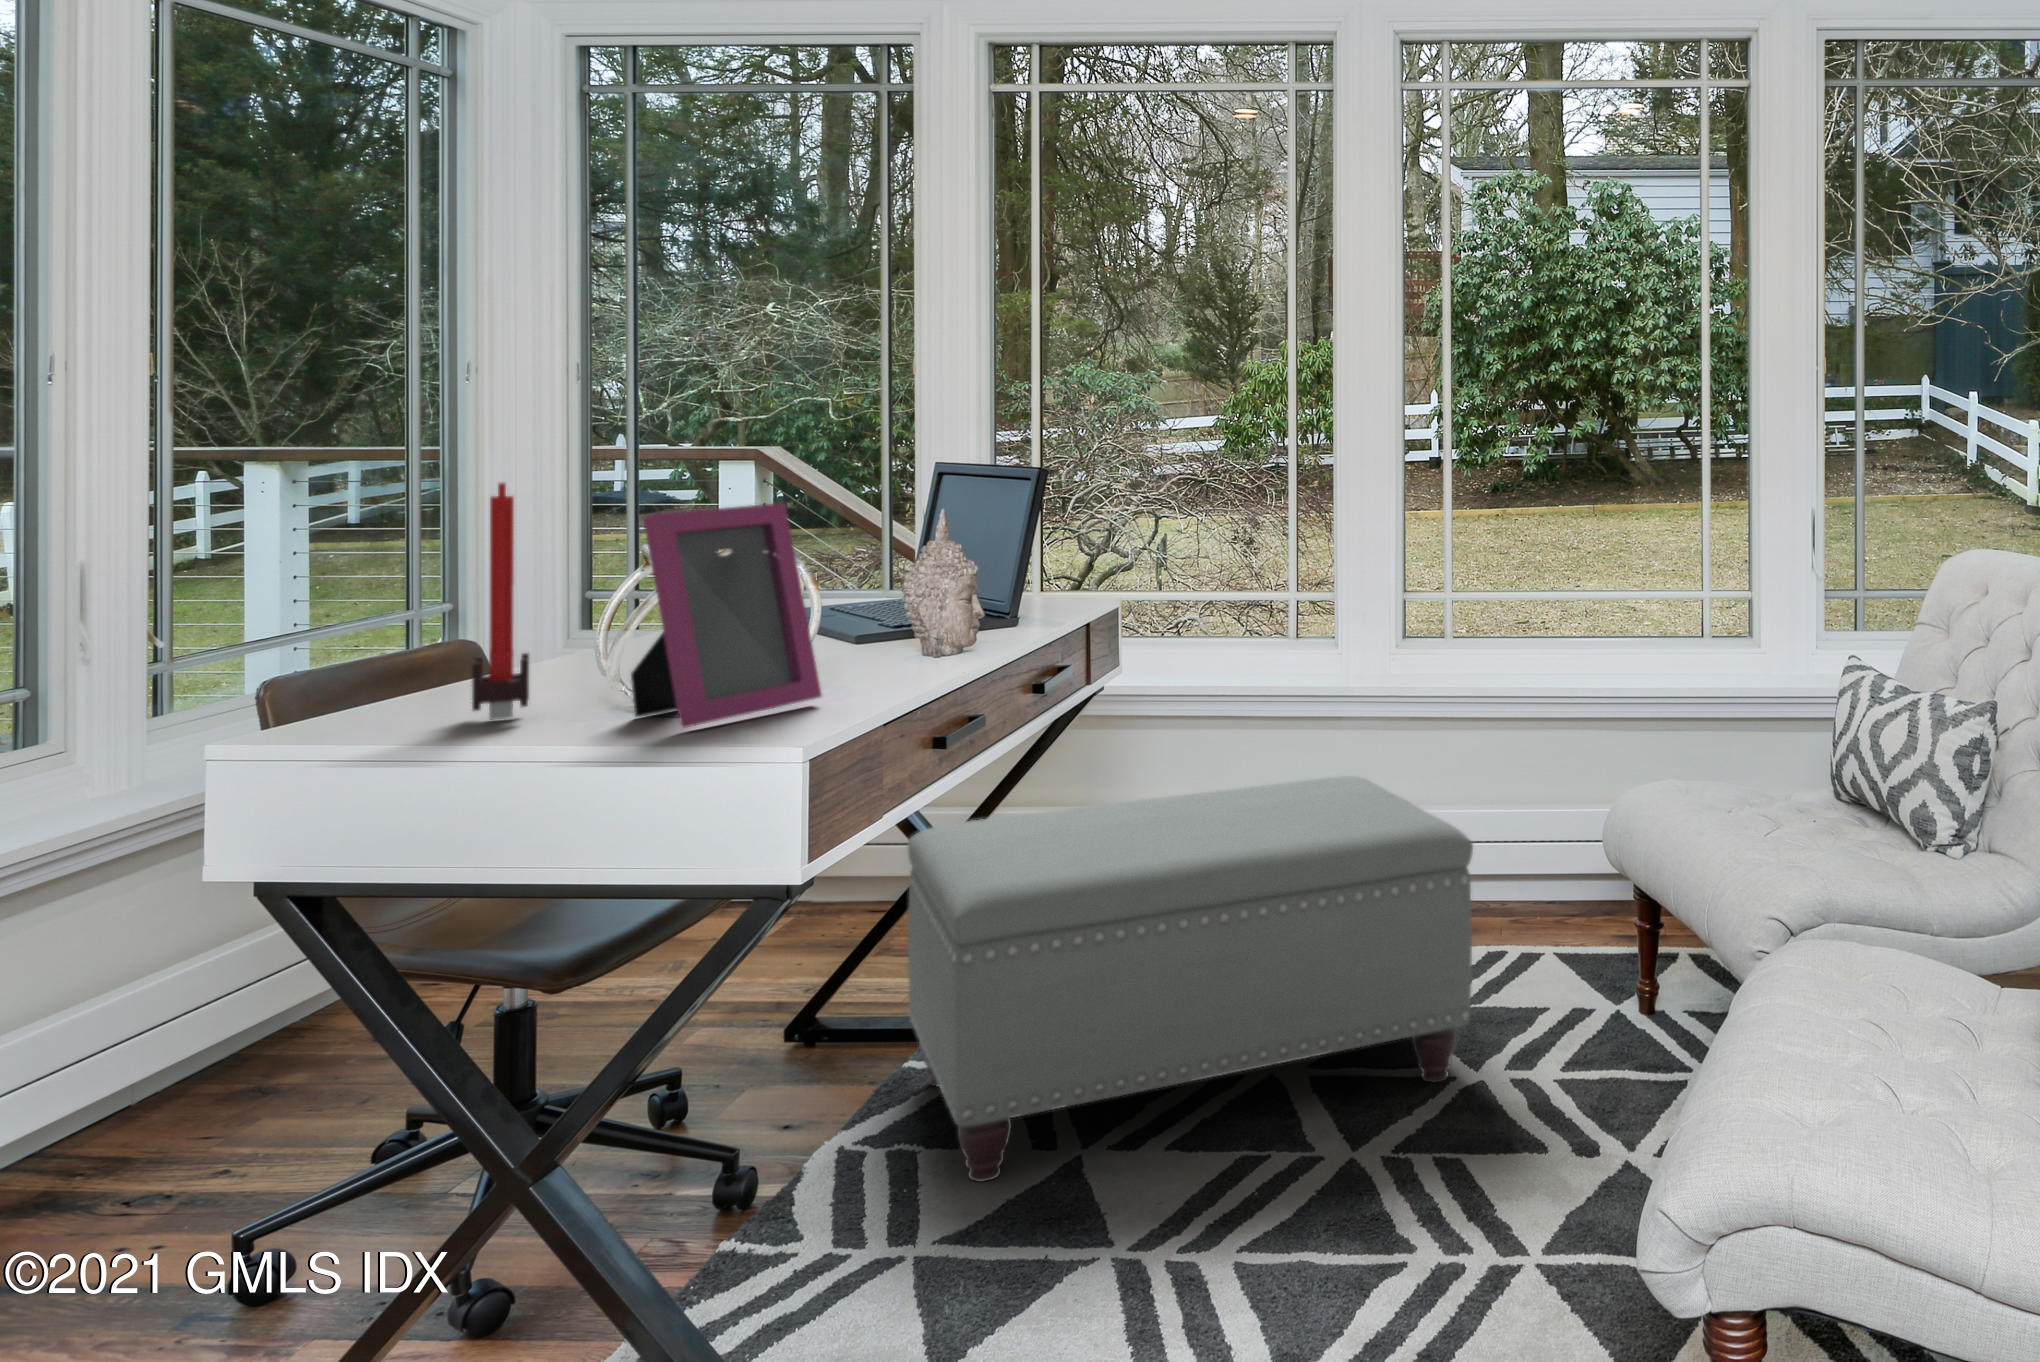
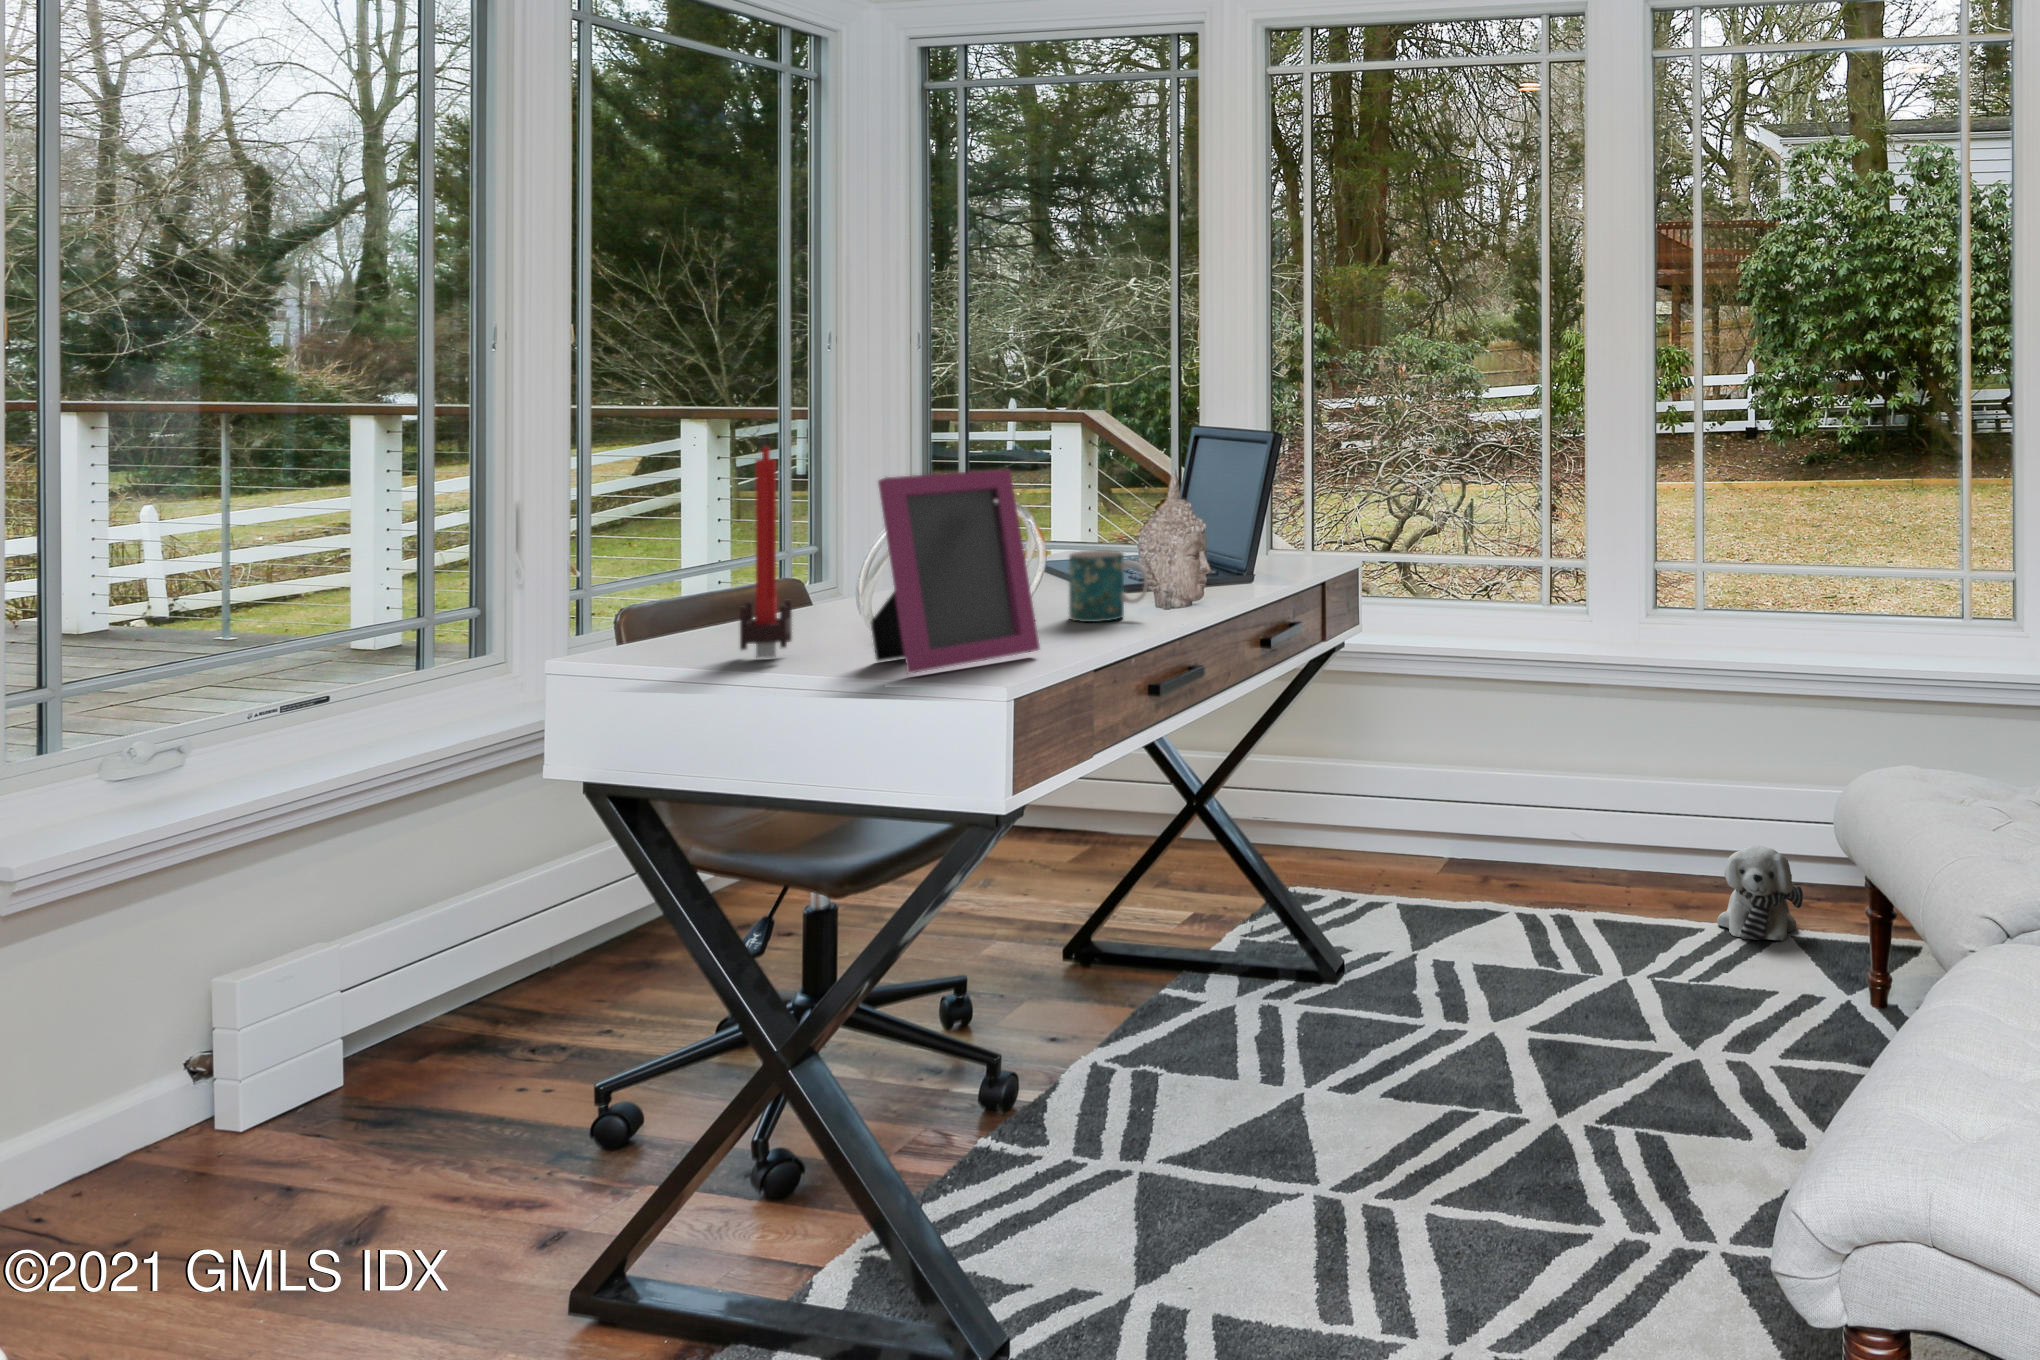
mug: none [832,589,920,666] -> present [1069,550,1148,622]
ottoman: present [908,776,1473,1182] -> none [1163,745,1690,1108]
plush toy: none [1478,868,1562,963] -> present [1717,846,1803,941]

